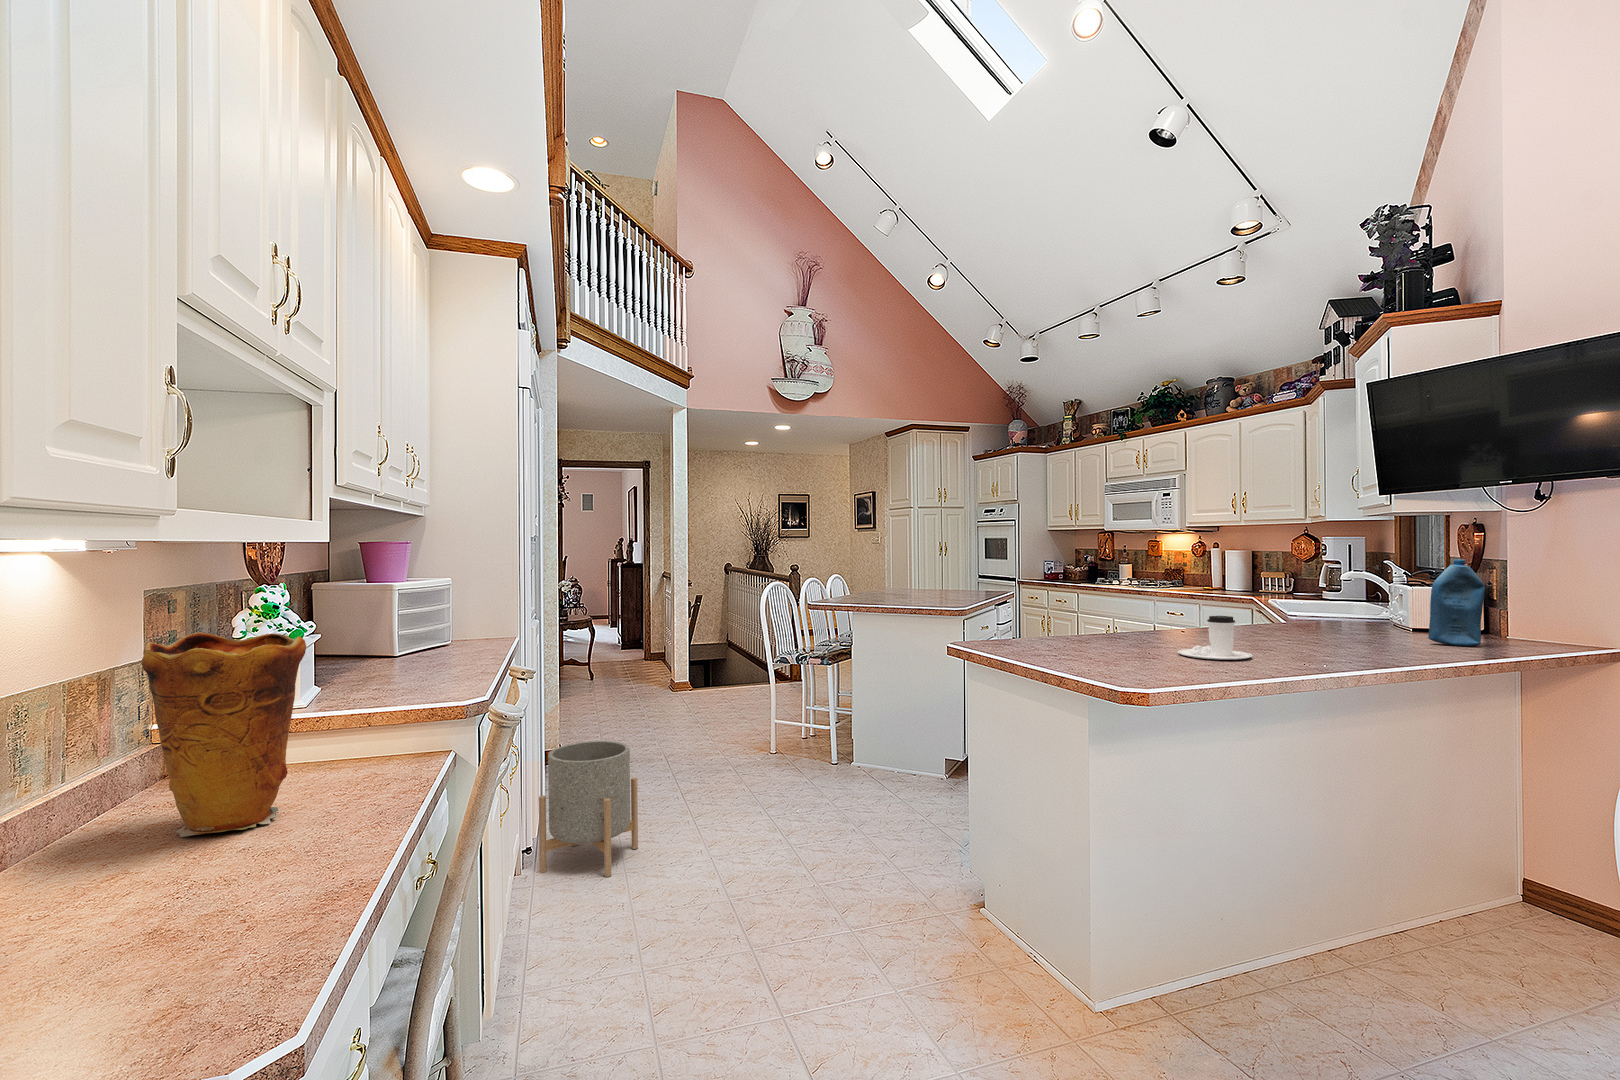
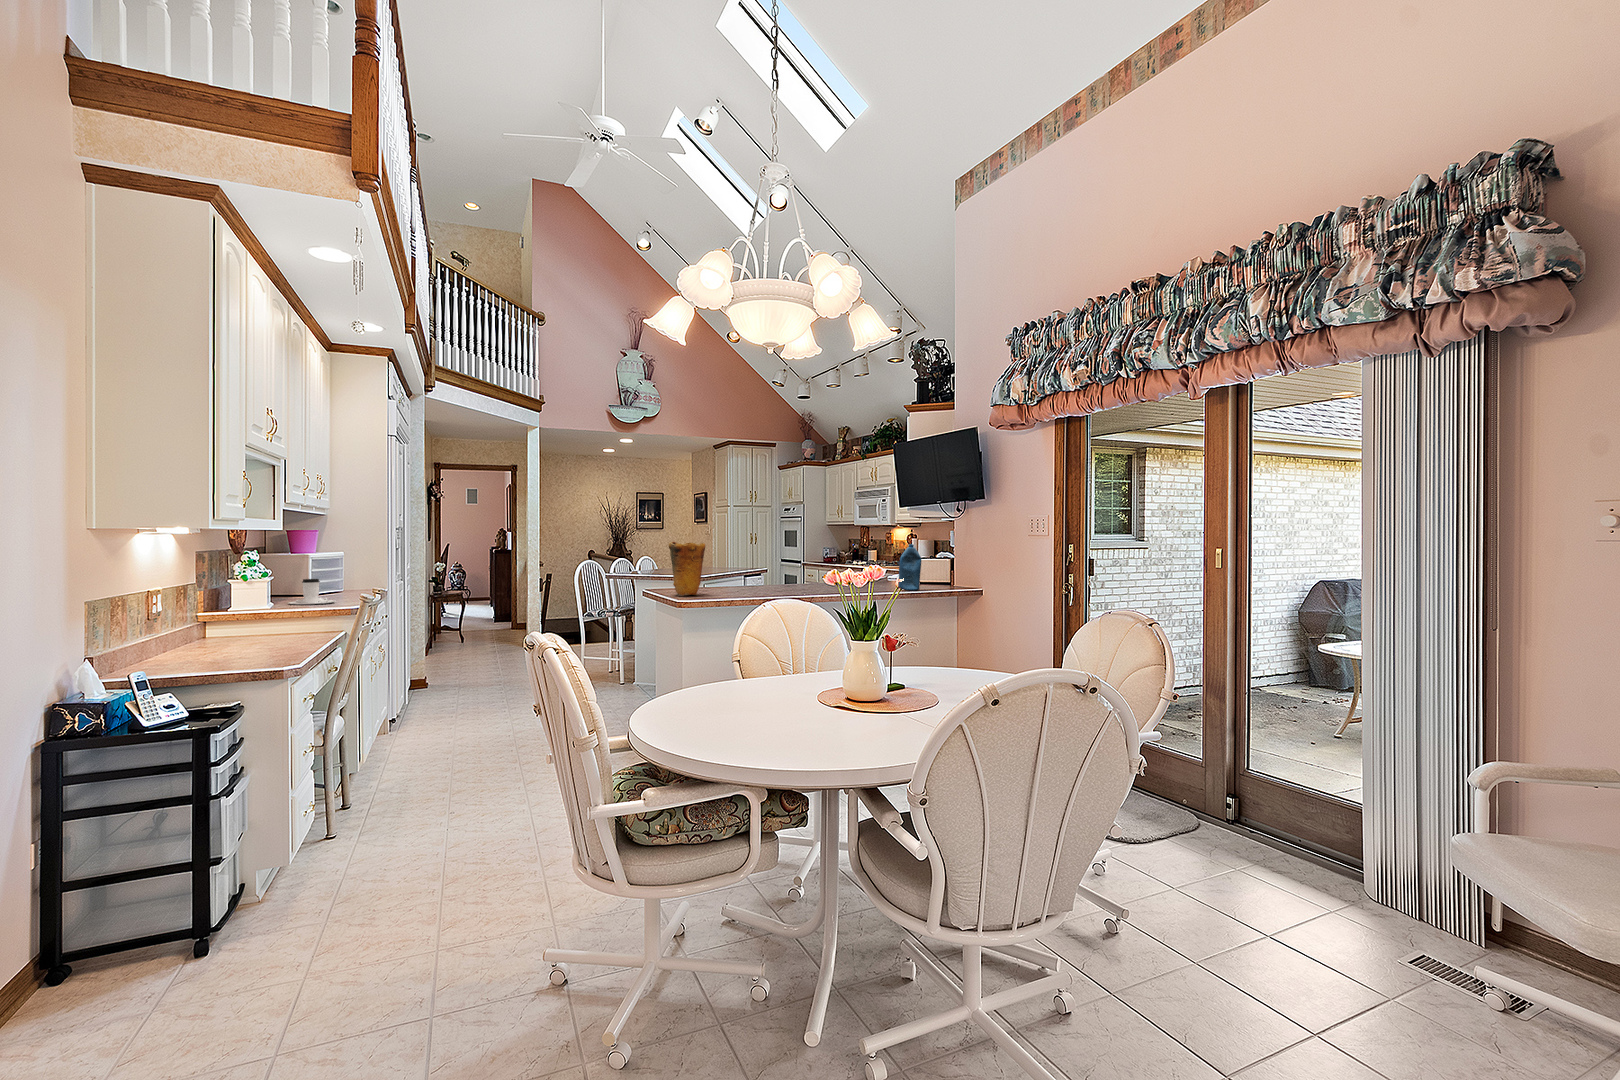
coffee cup: present [1178,616,1252,660] -> present [289,579,335,605]
vase: present [142,632,306,837] -> present [669,542,705,596]
planter: present [539,741,638,877] -> none [398,656,465,731]

